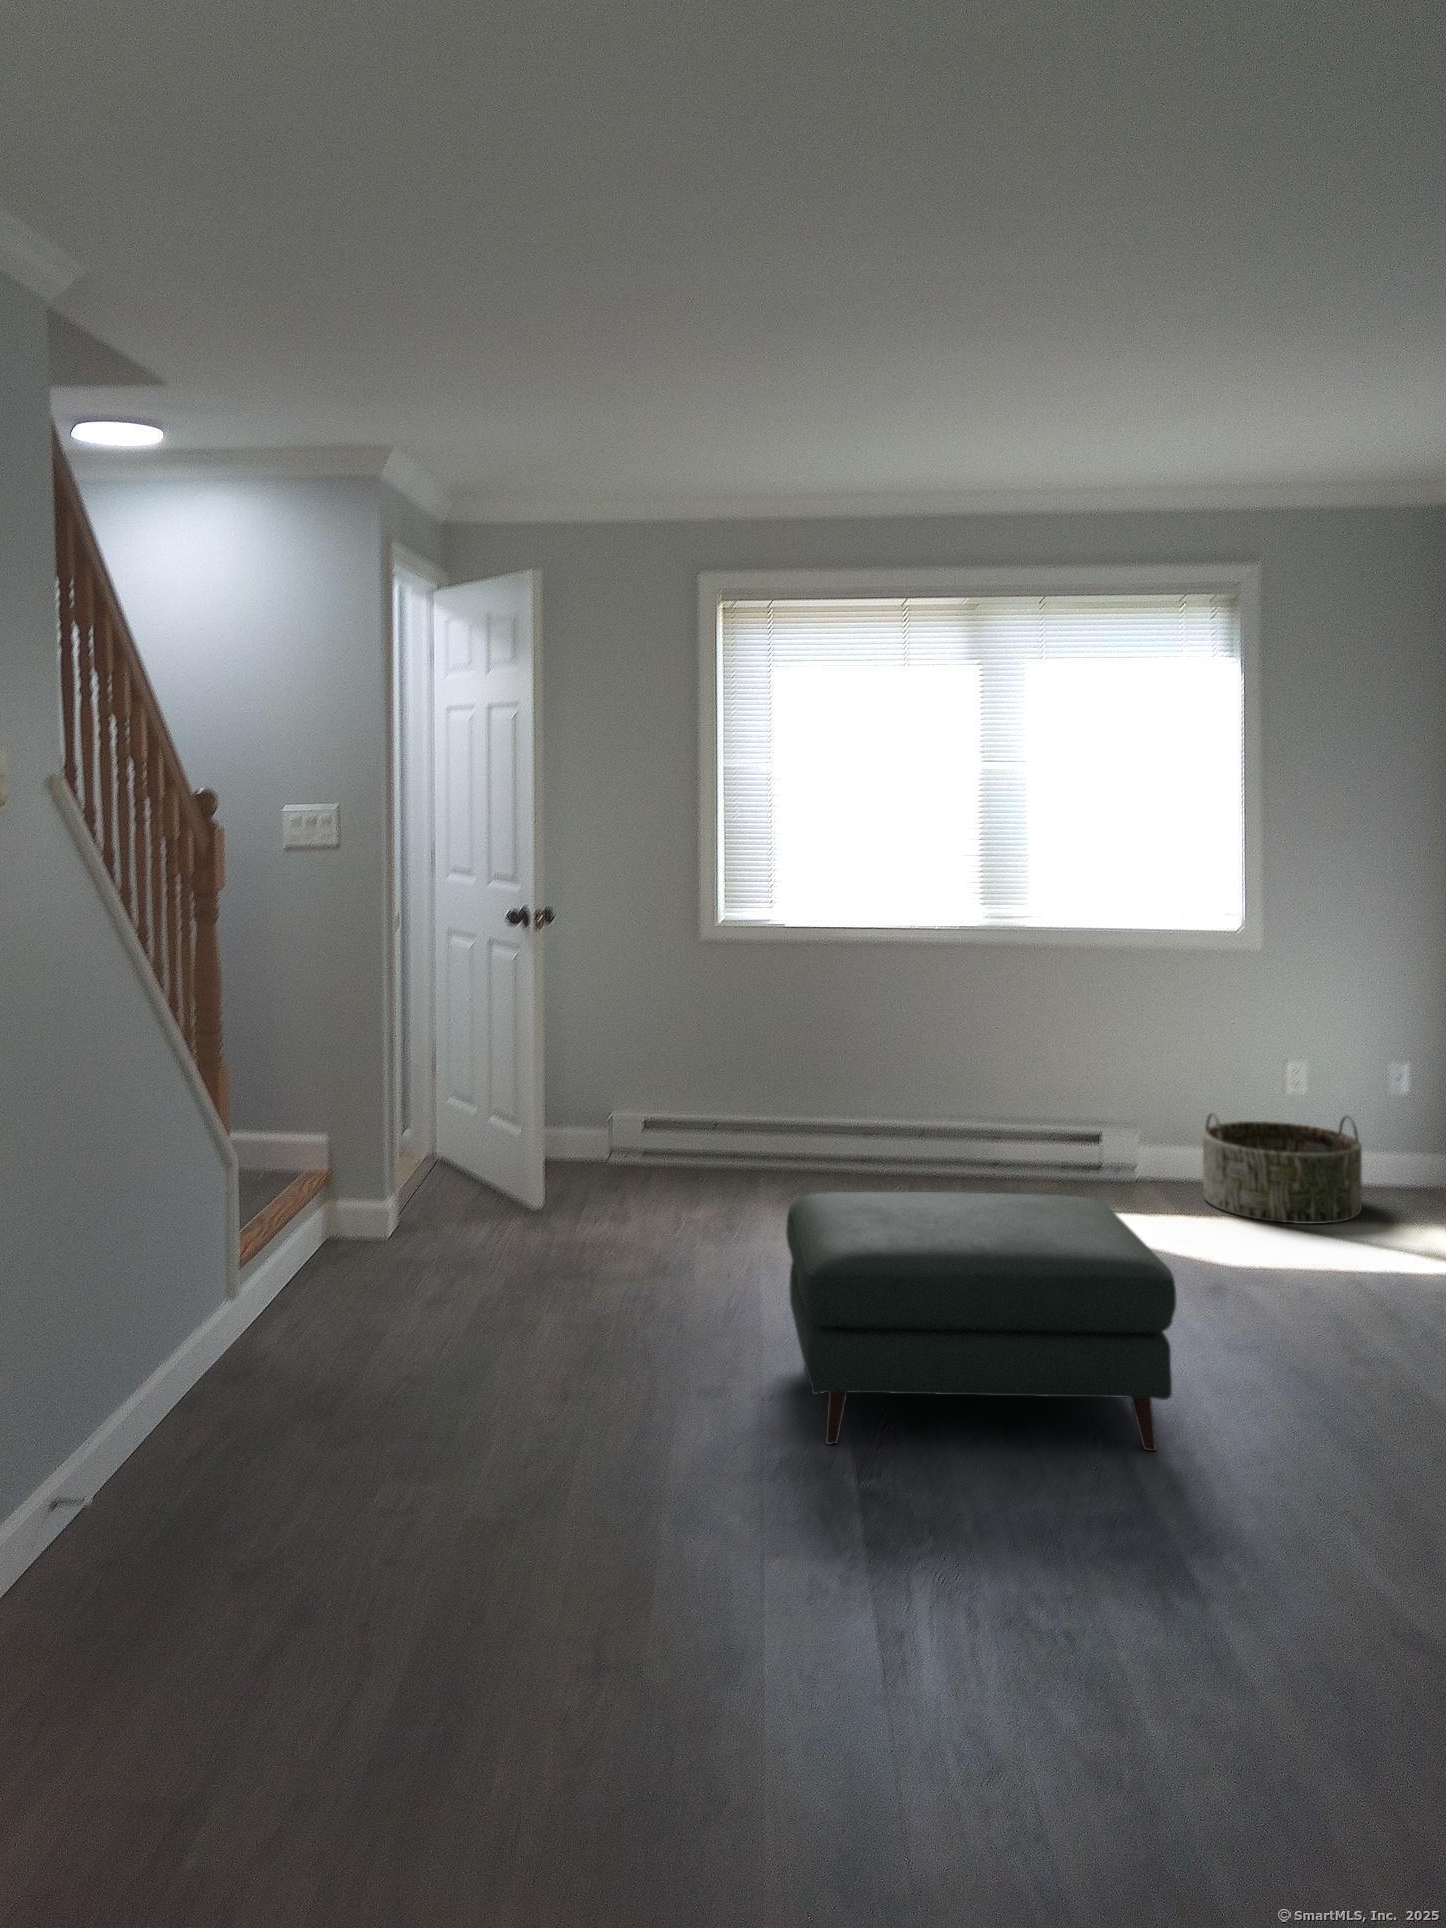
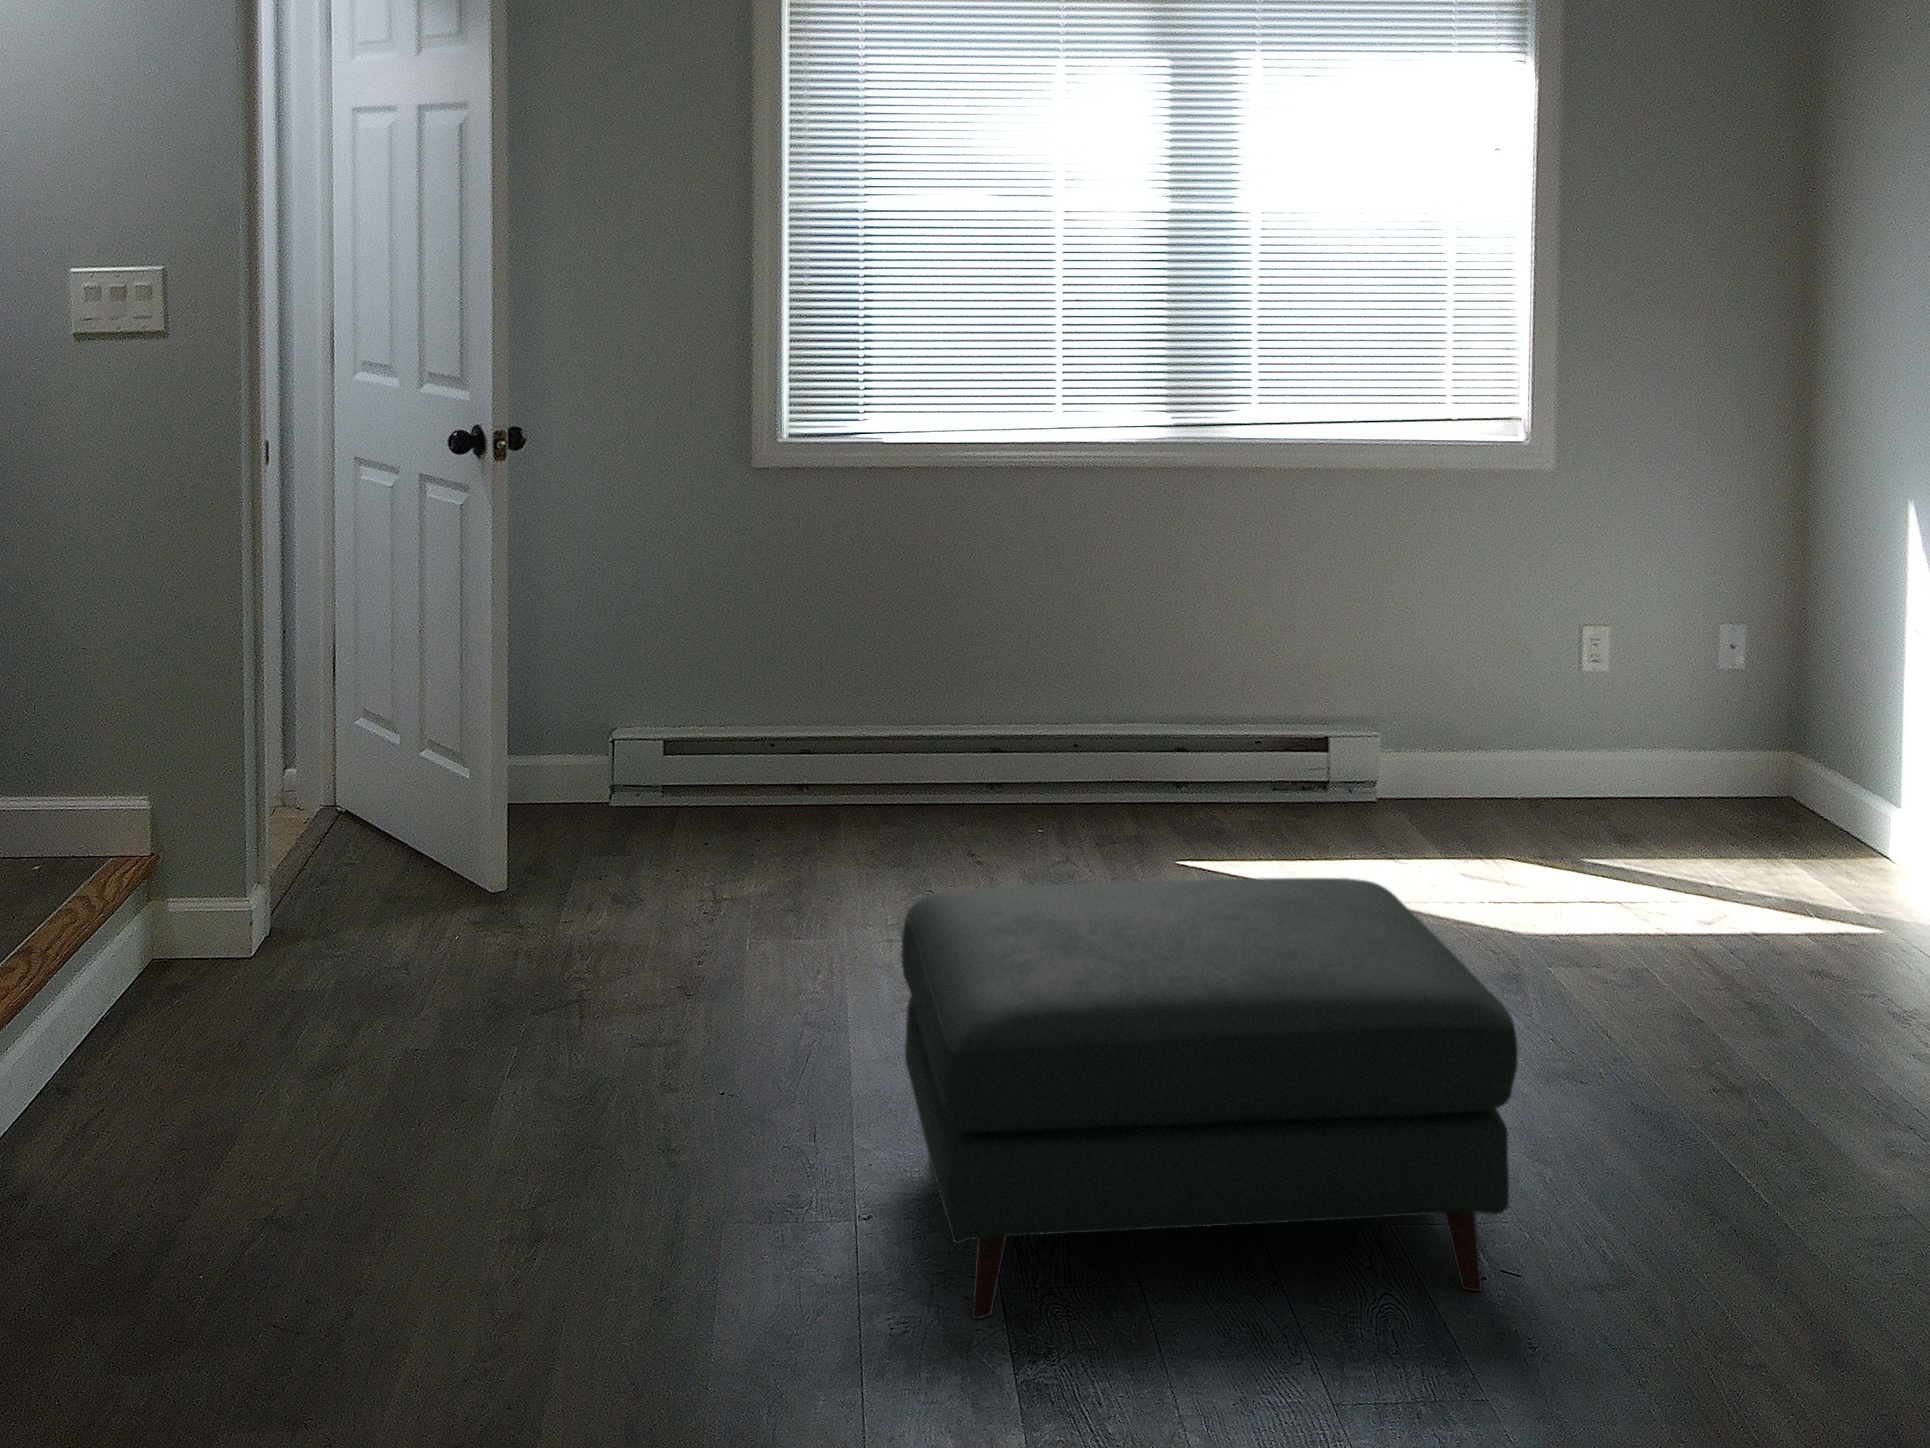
basket: present [1203,1113,1362,1224] -> none [1470,705,1688,864]

